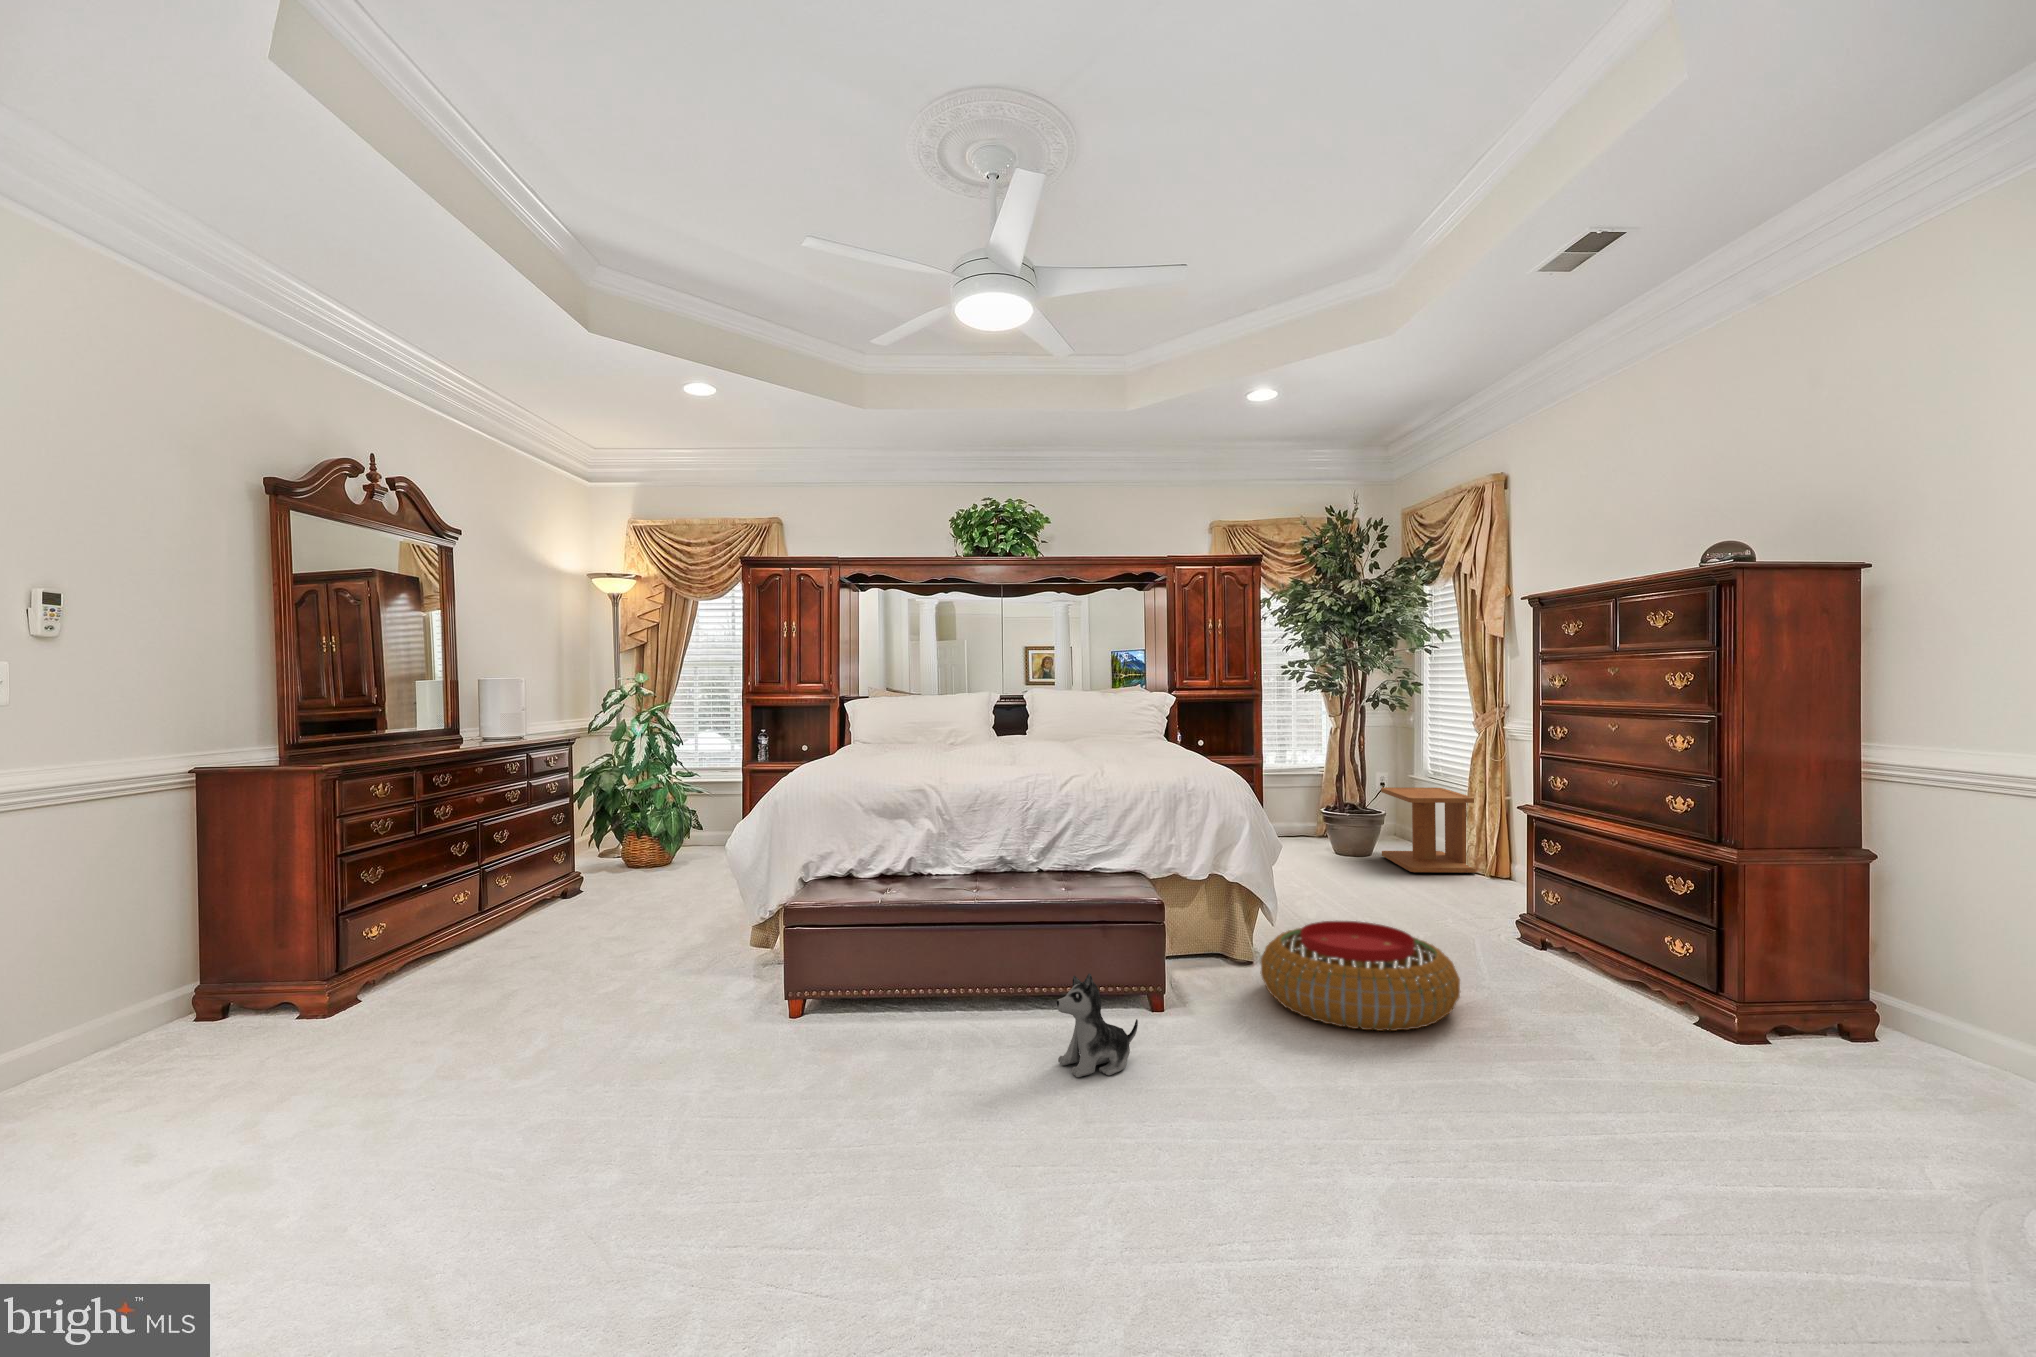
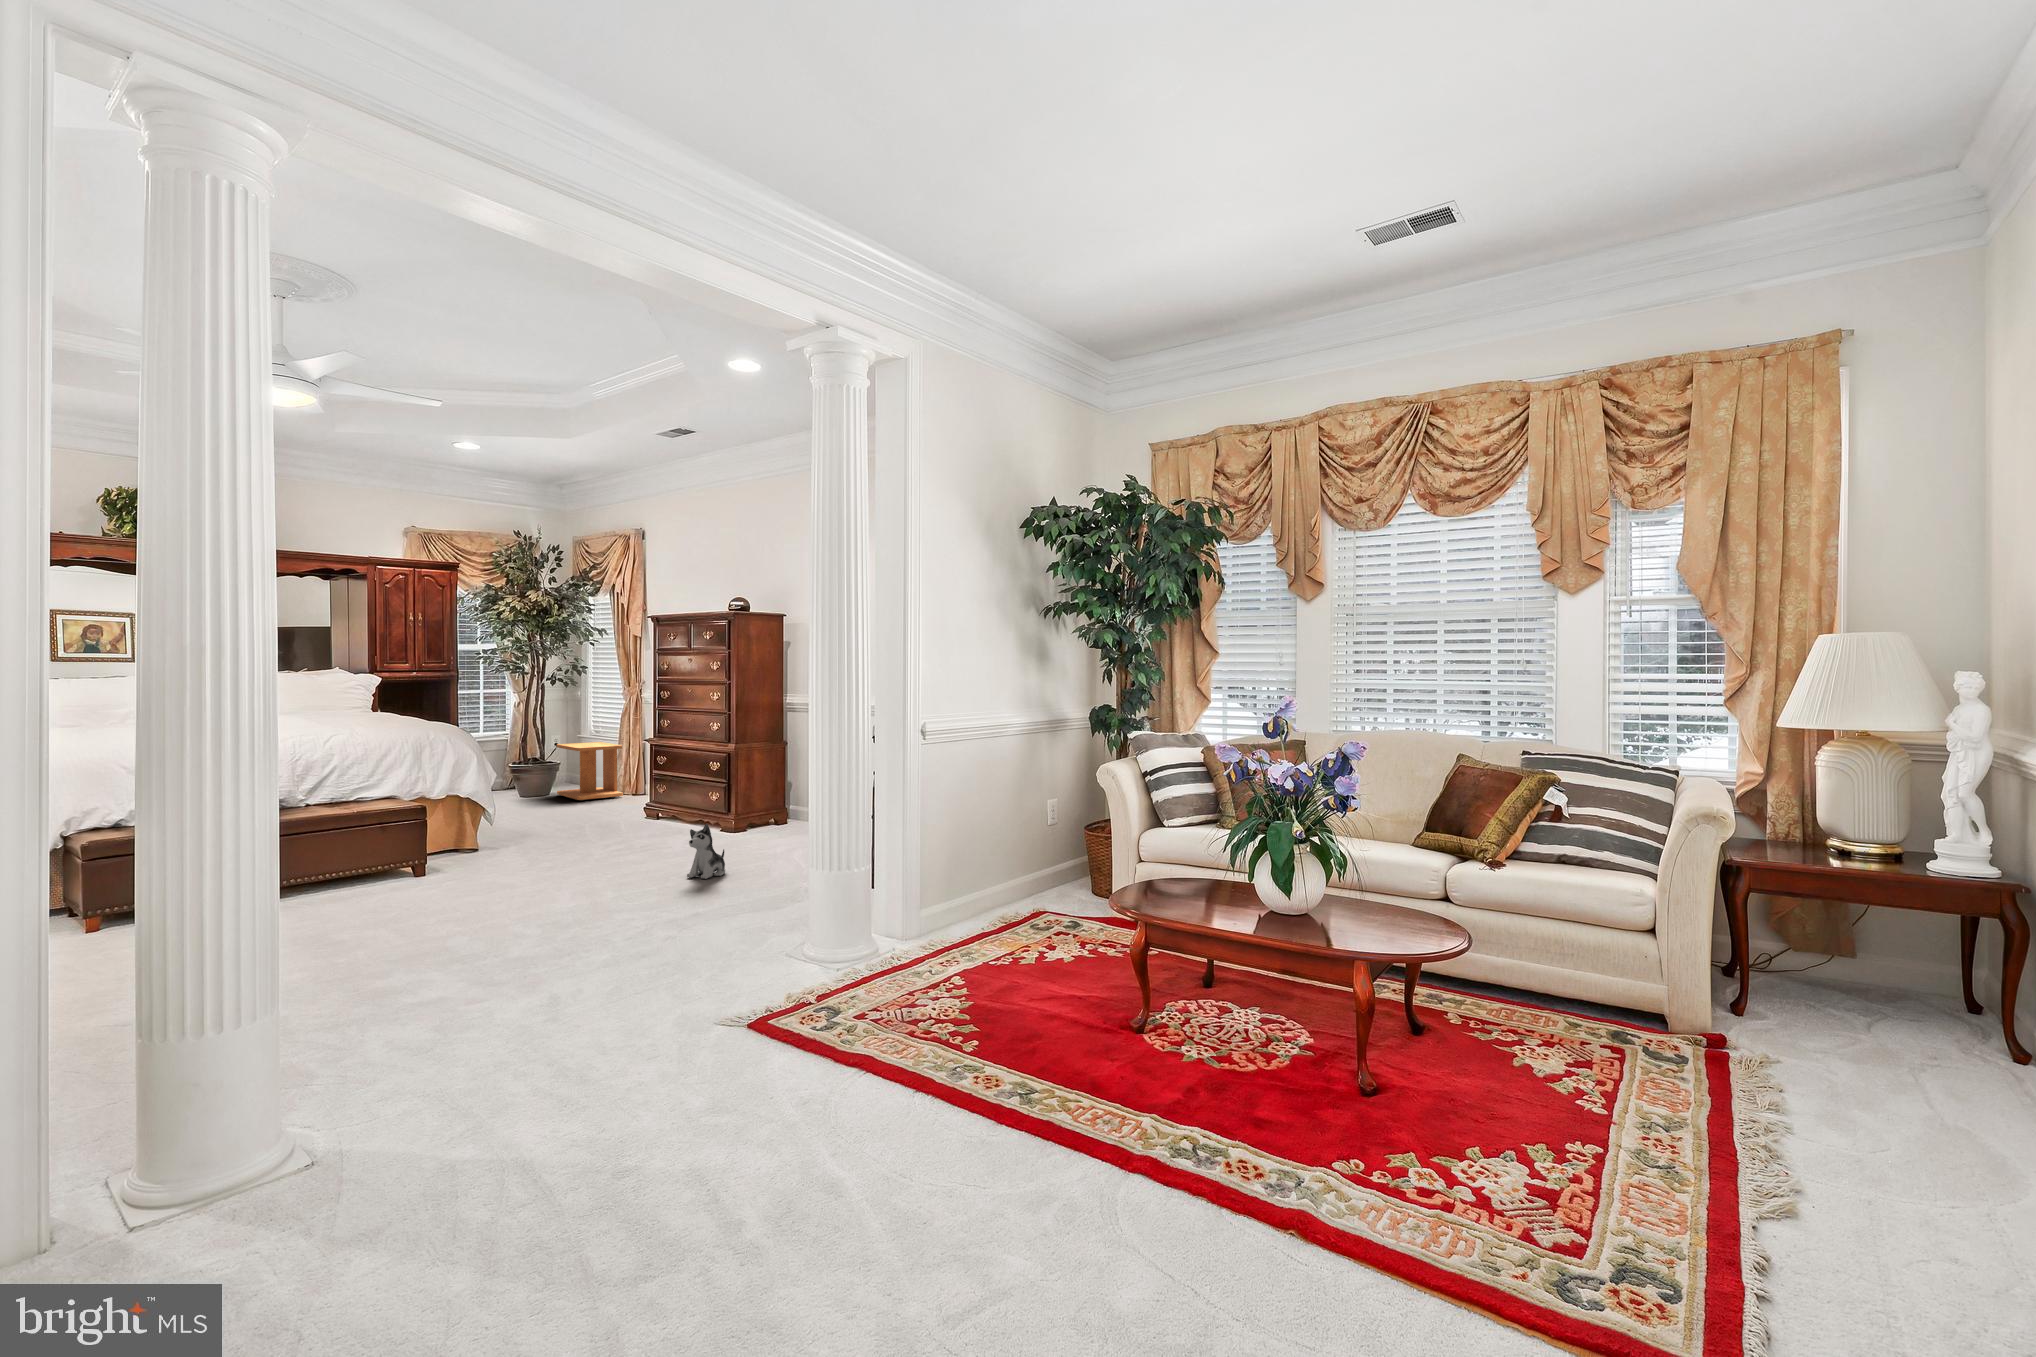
pouf: present [1261,921,1460,1031] -> none [480,810,603,863]
plush toy: present [1056,973,1138,1077] -> present [687,824,725,879]

